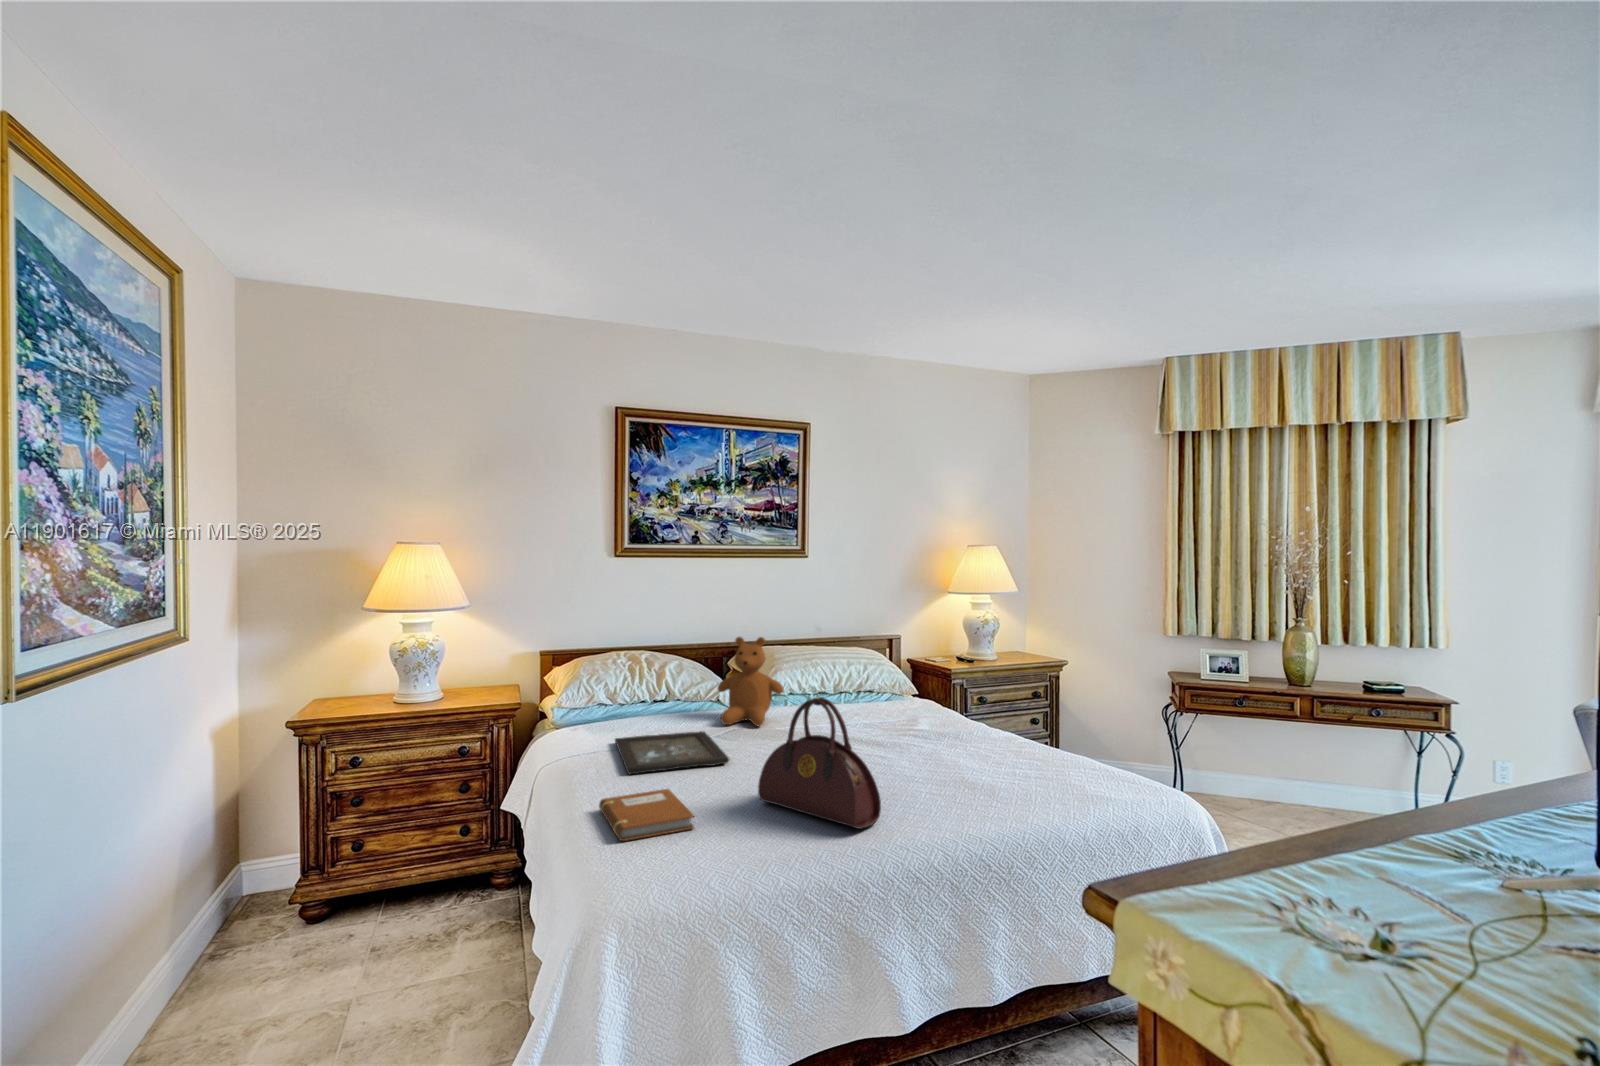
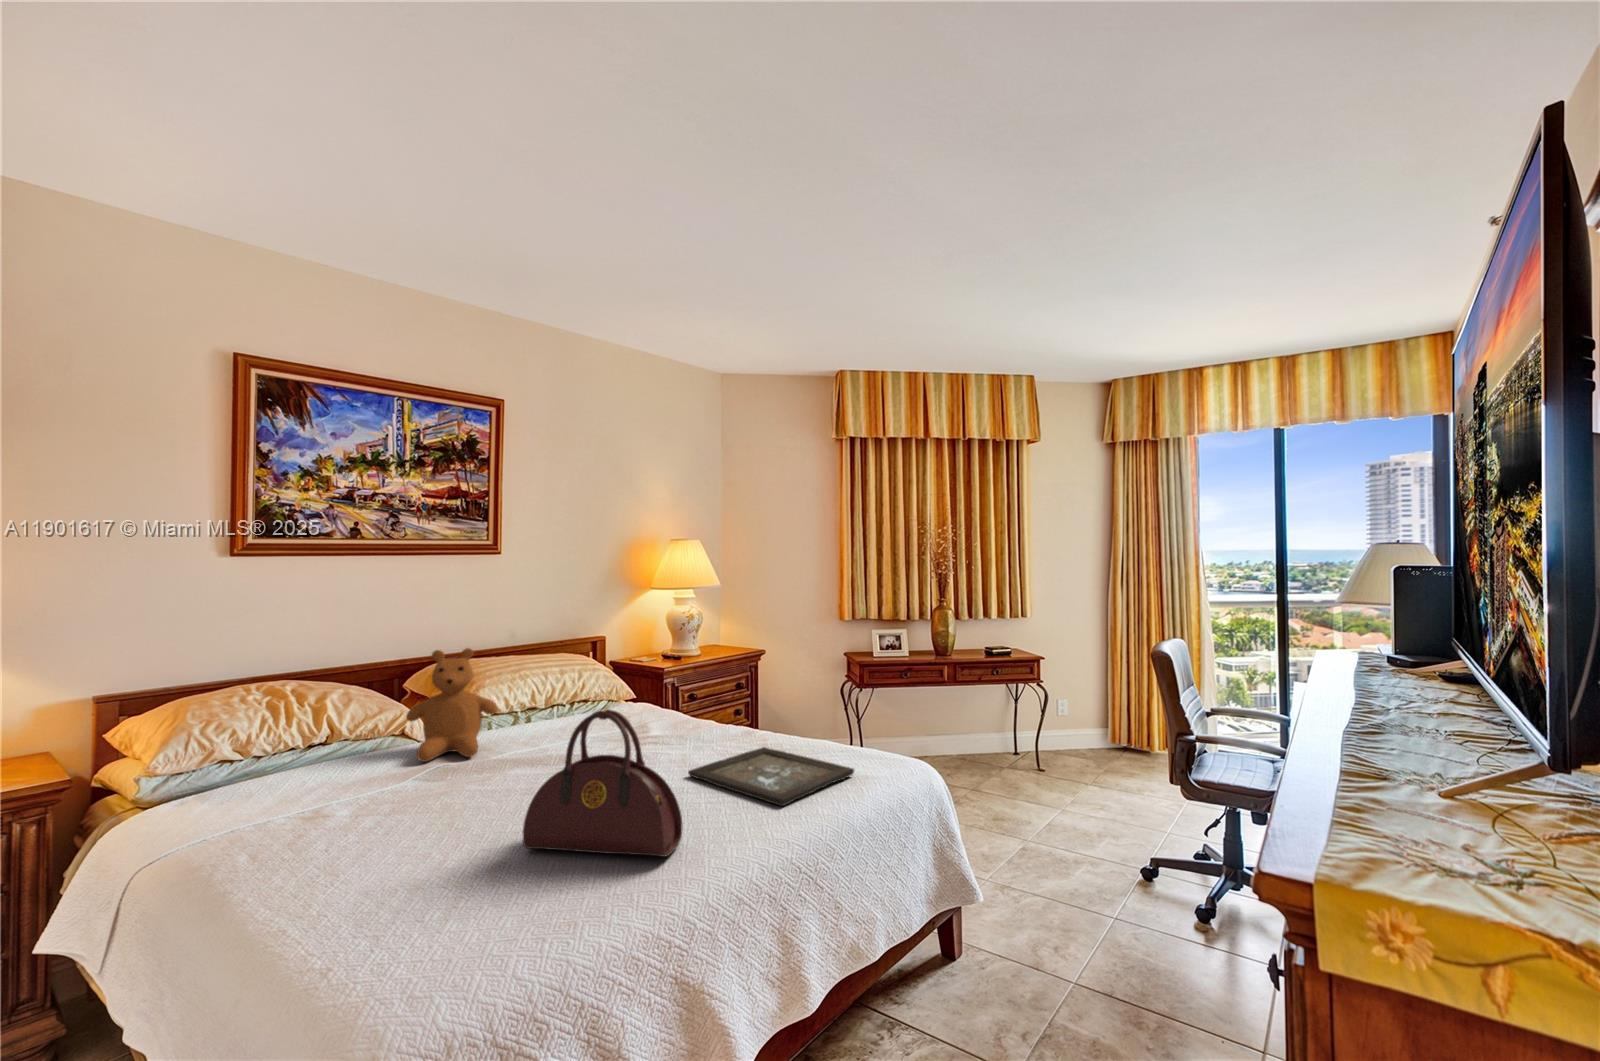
tray: present [615,731,729,774] -> present [688,747,854,806]
notebook: present [599,789,694,841] -> none [280,860,450,954]

